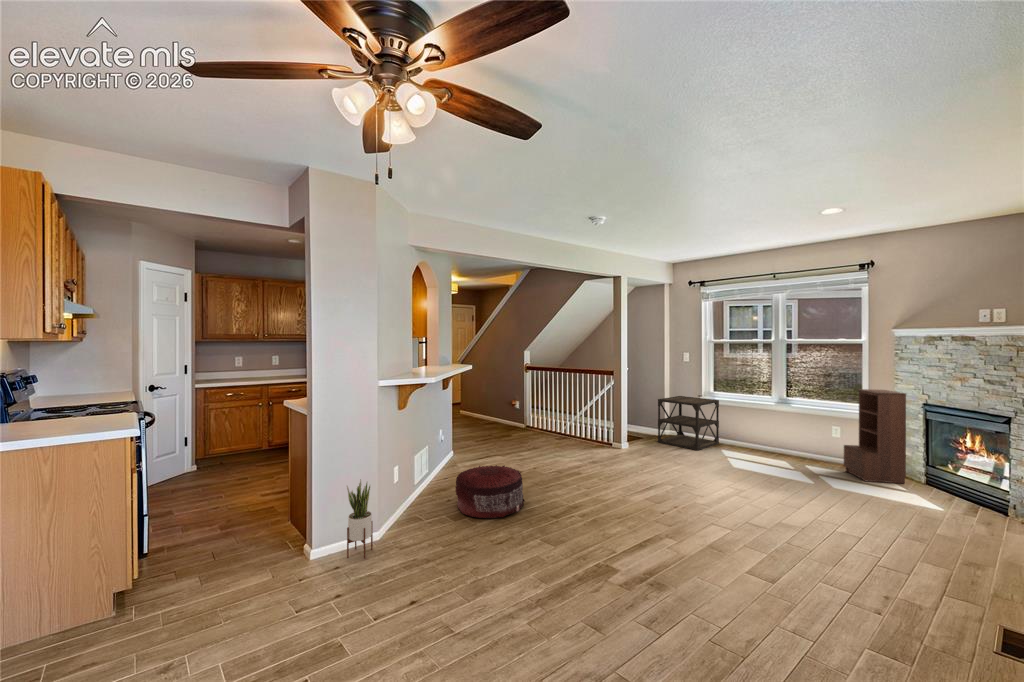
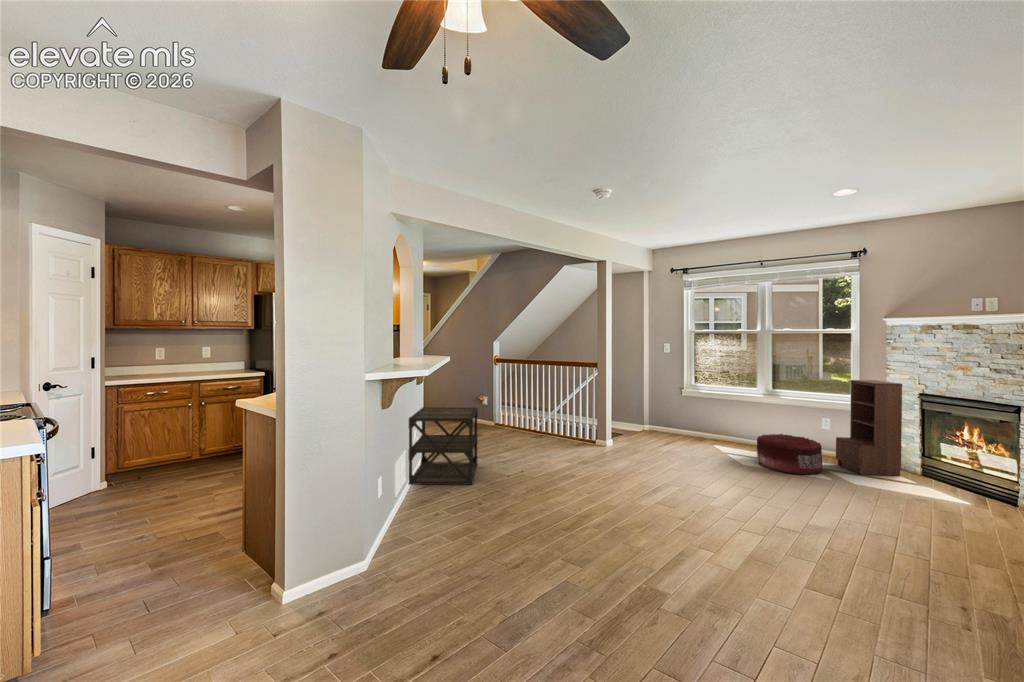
side table: present [658,396,719,450] -> present [408,407,478,485]
pouf: present [455,465,525,518] -> present [757,434,822,474]
potted plant: present [347,479,373,559] -> none [300,504,336,612]

